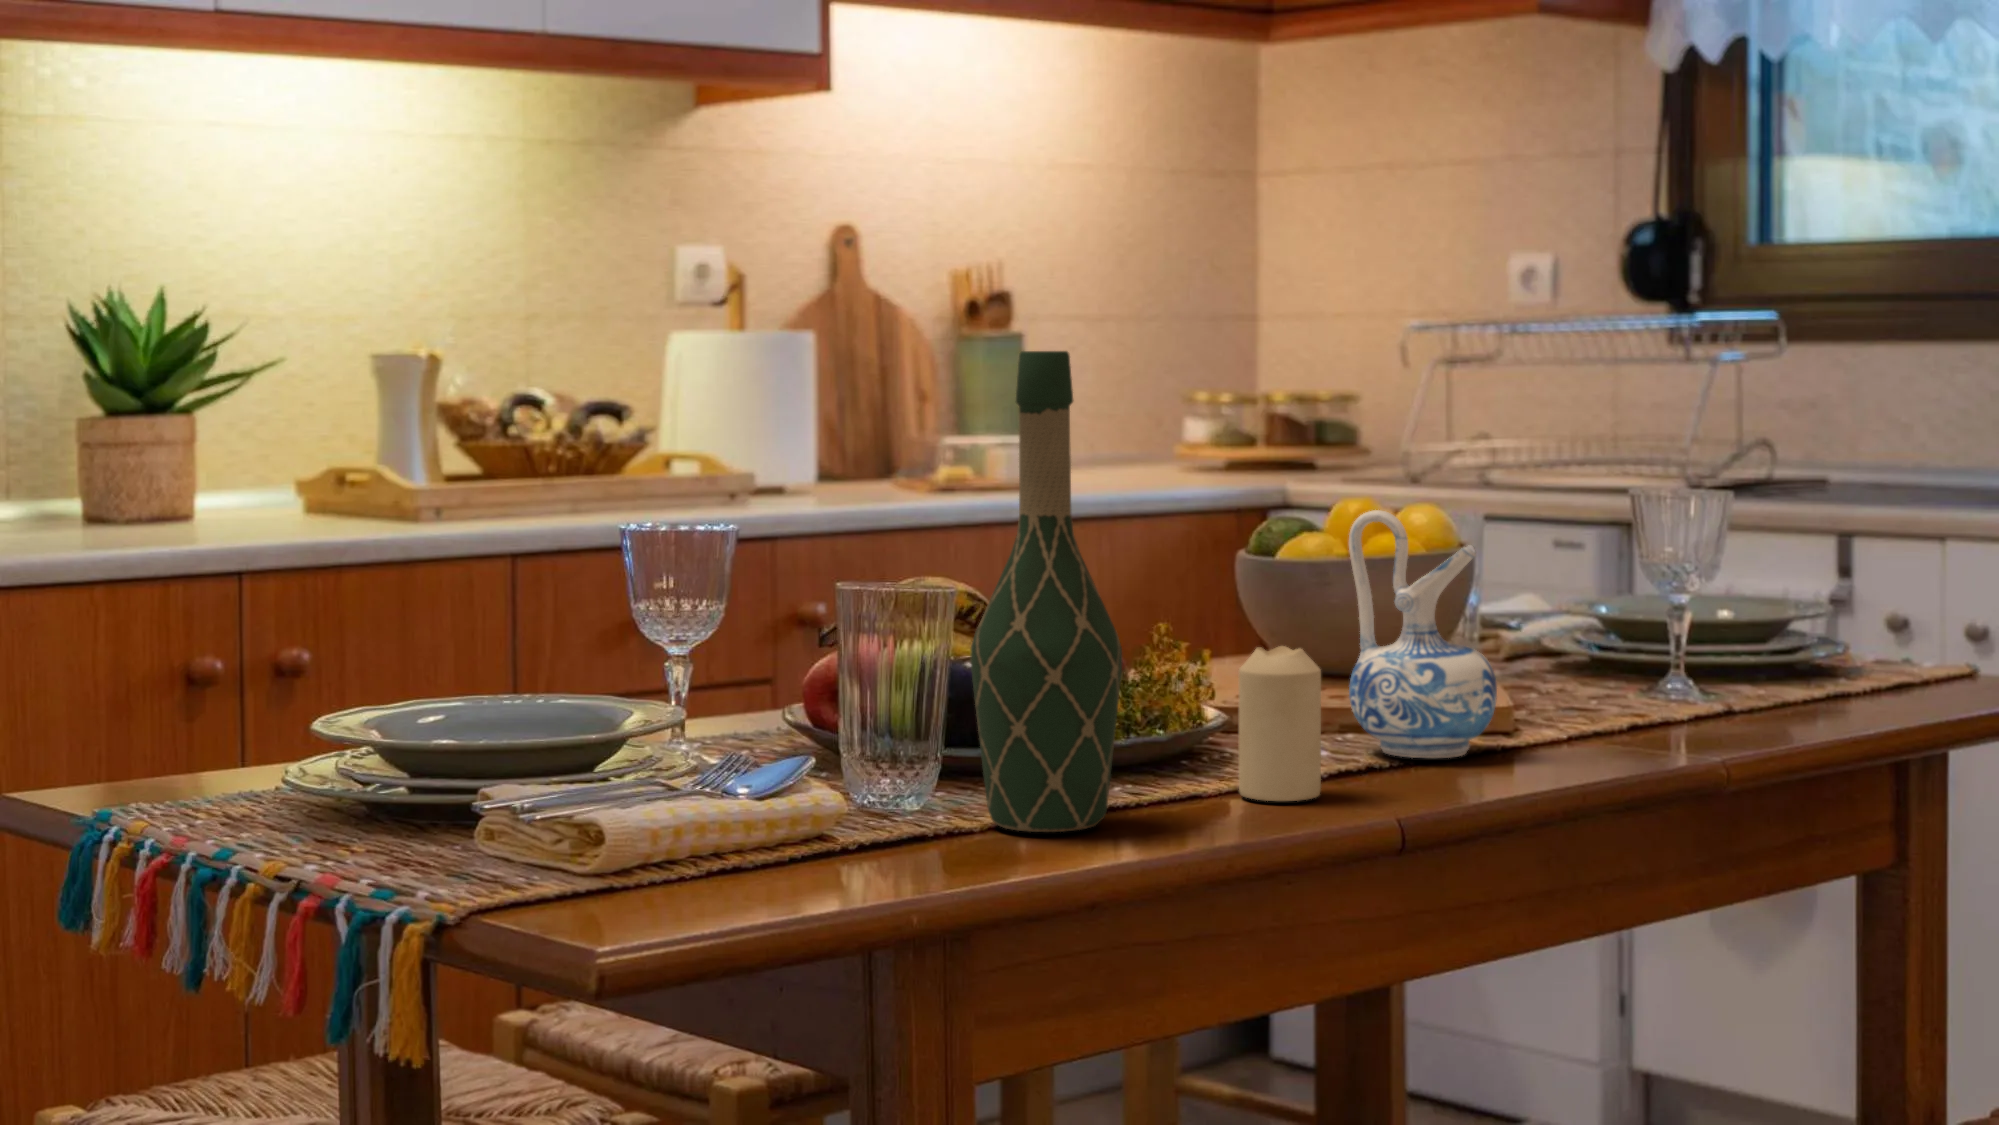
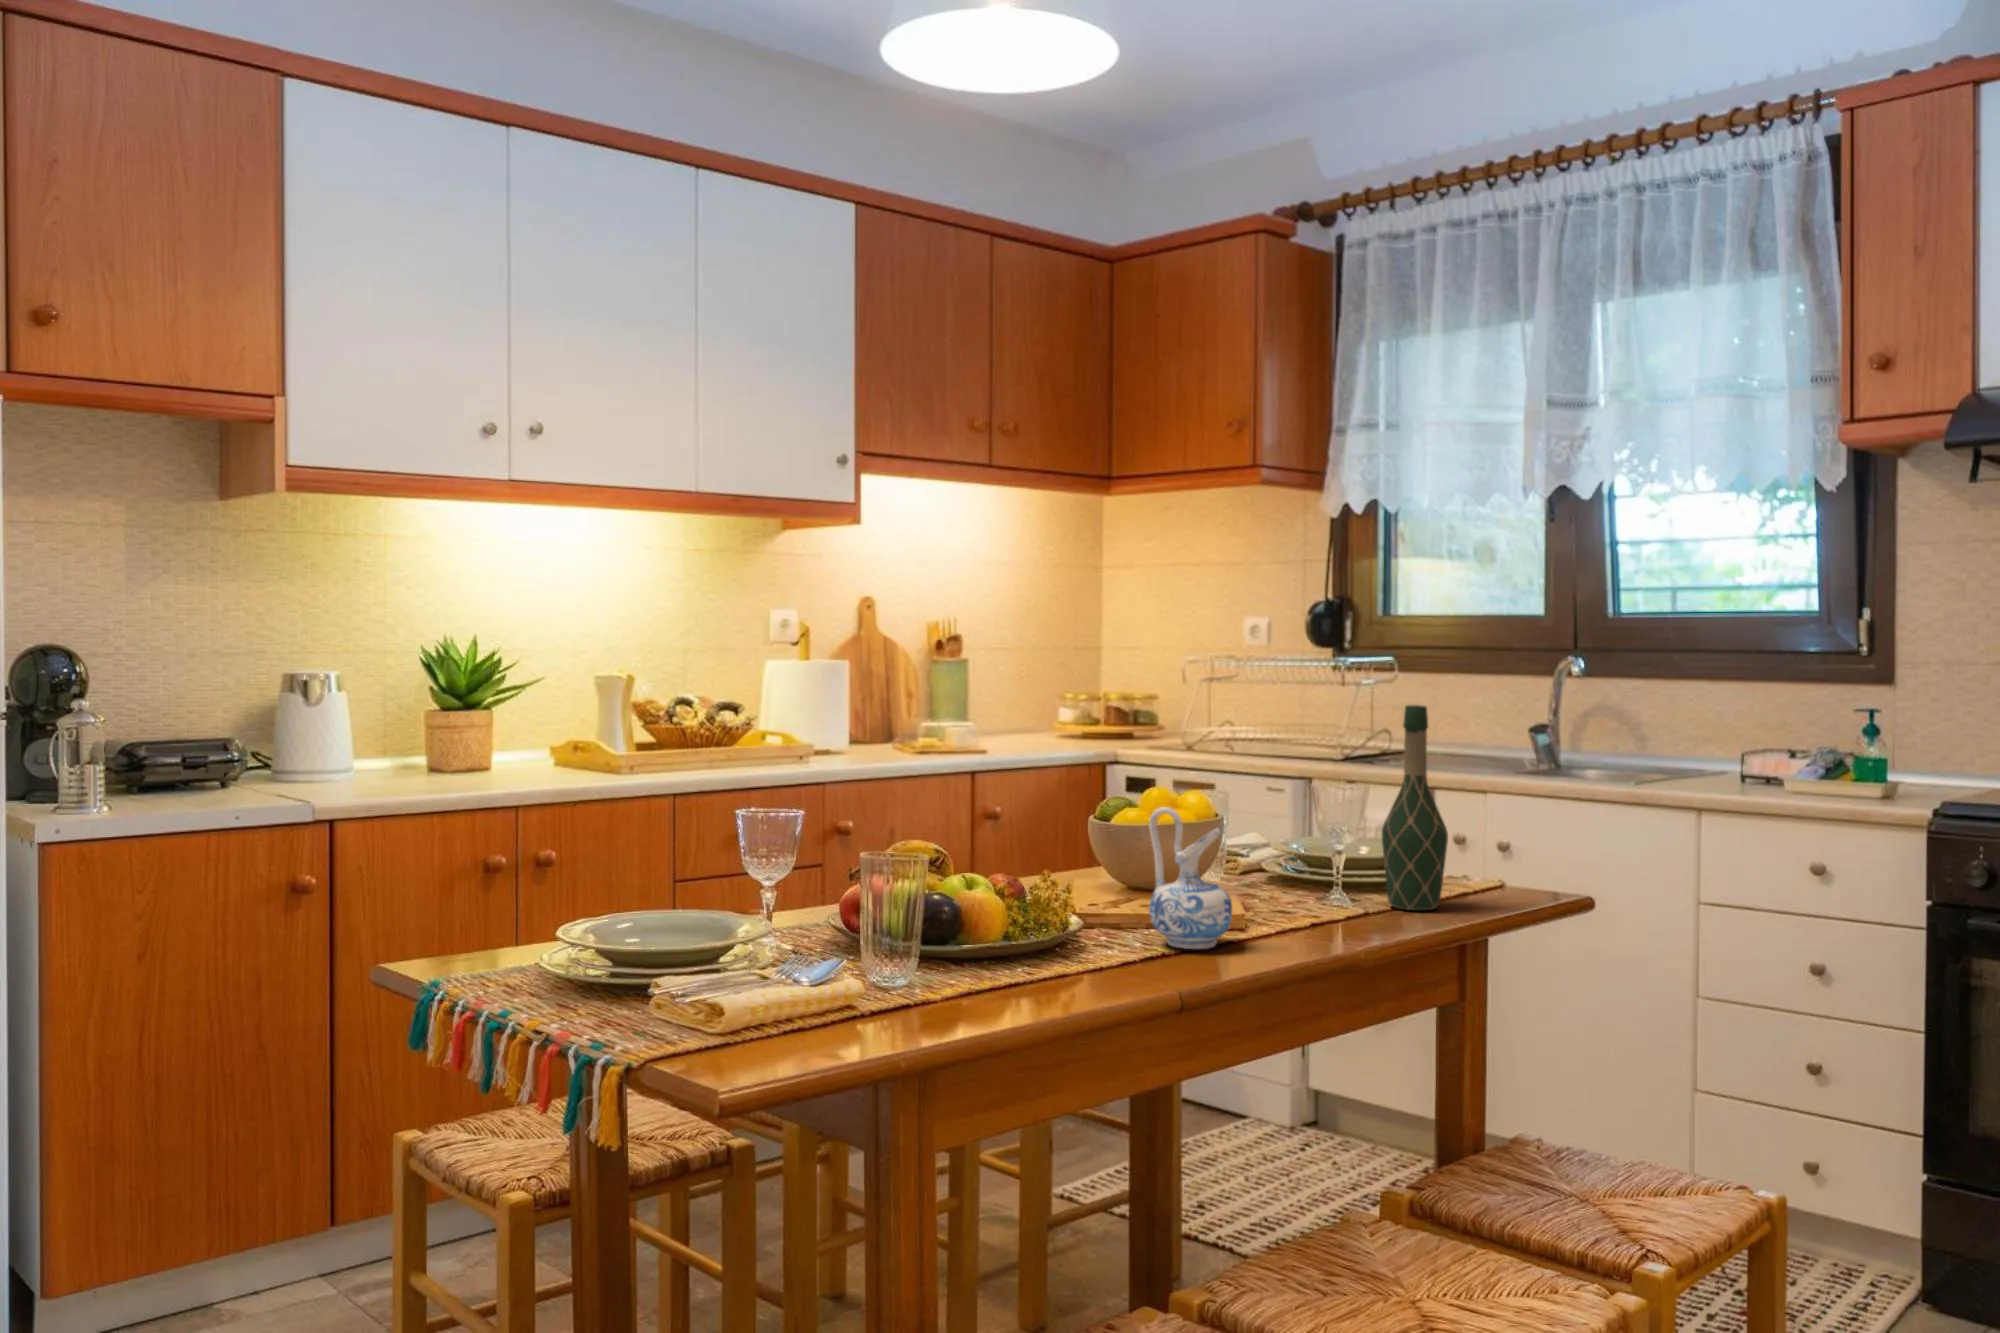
wine bottle: present [970,351,1122,832] -> present [1382,705,1448,910]
candle: present [1239,646,1321,801] -> none [1086,890,1132,980]

